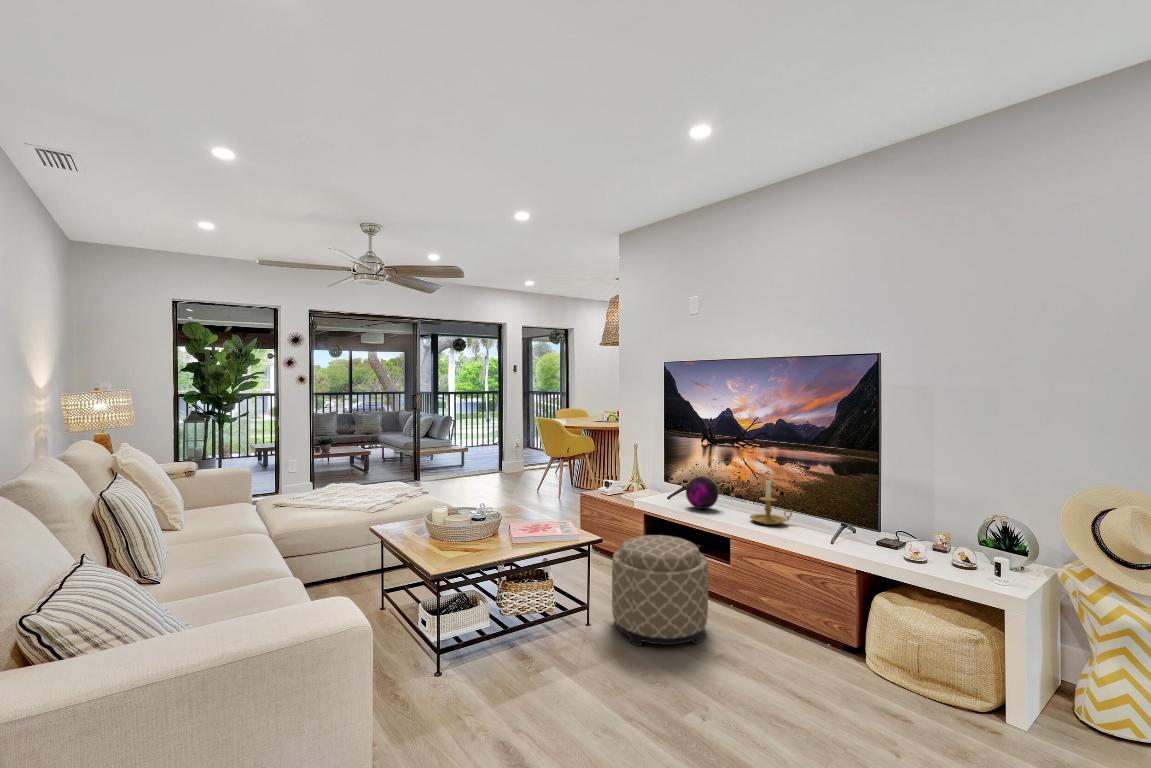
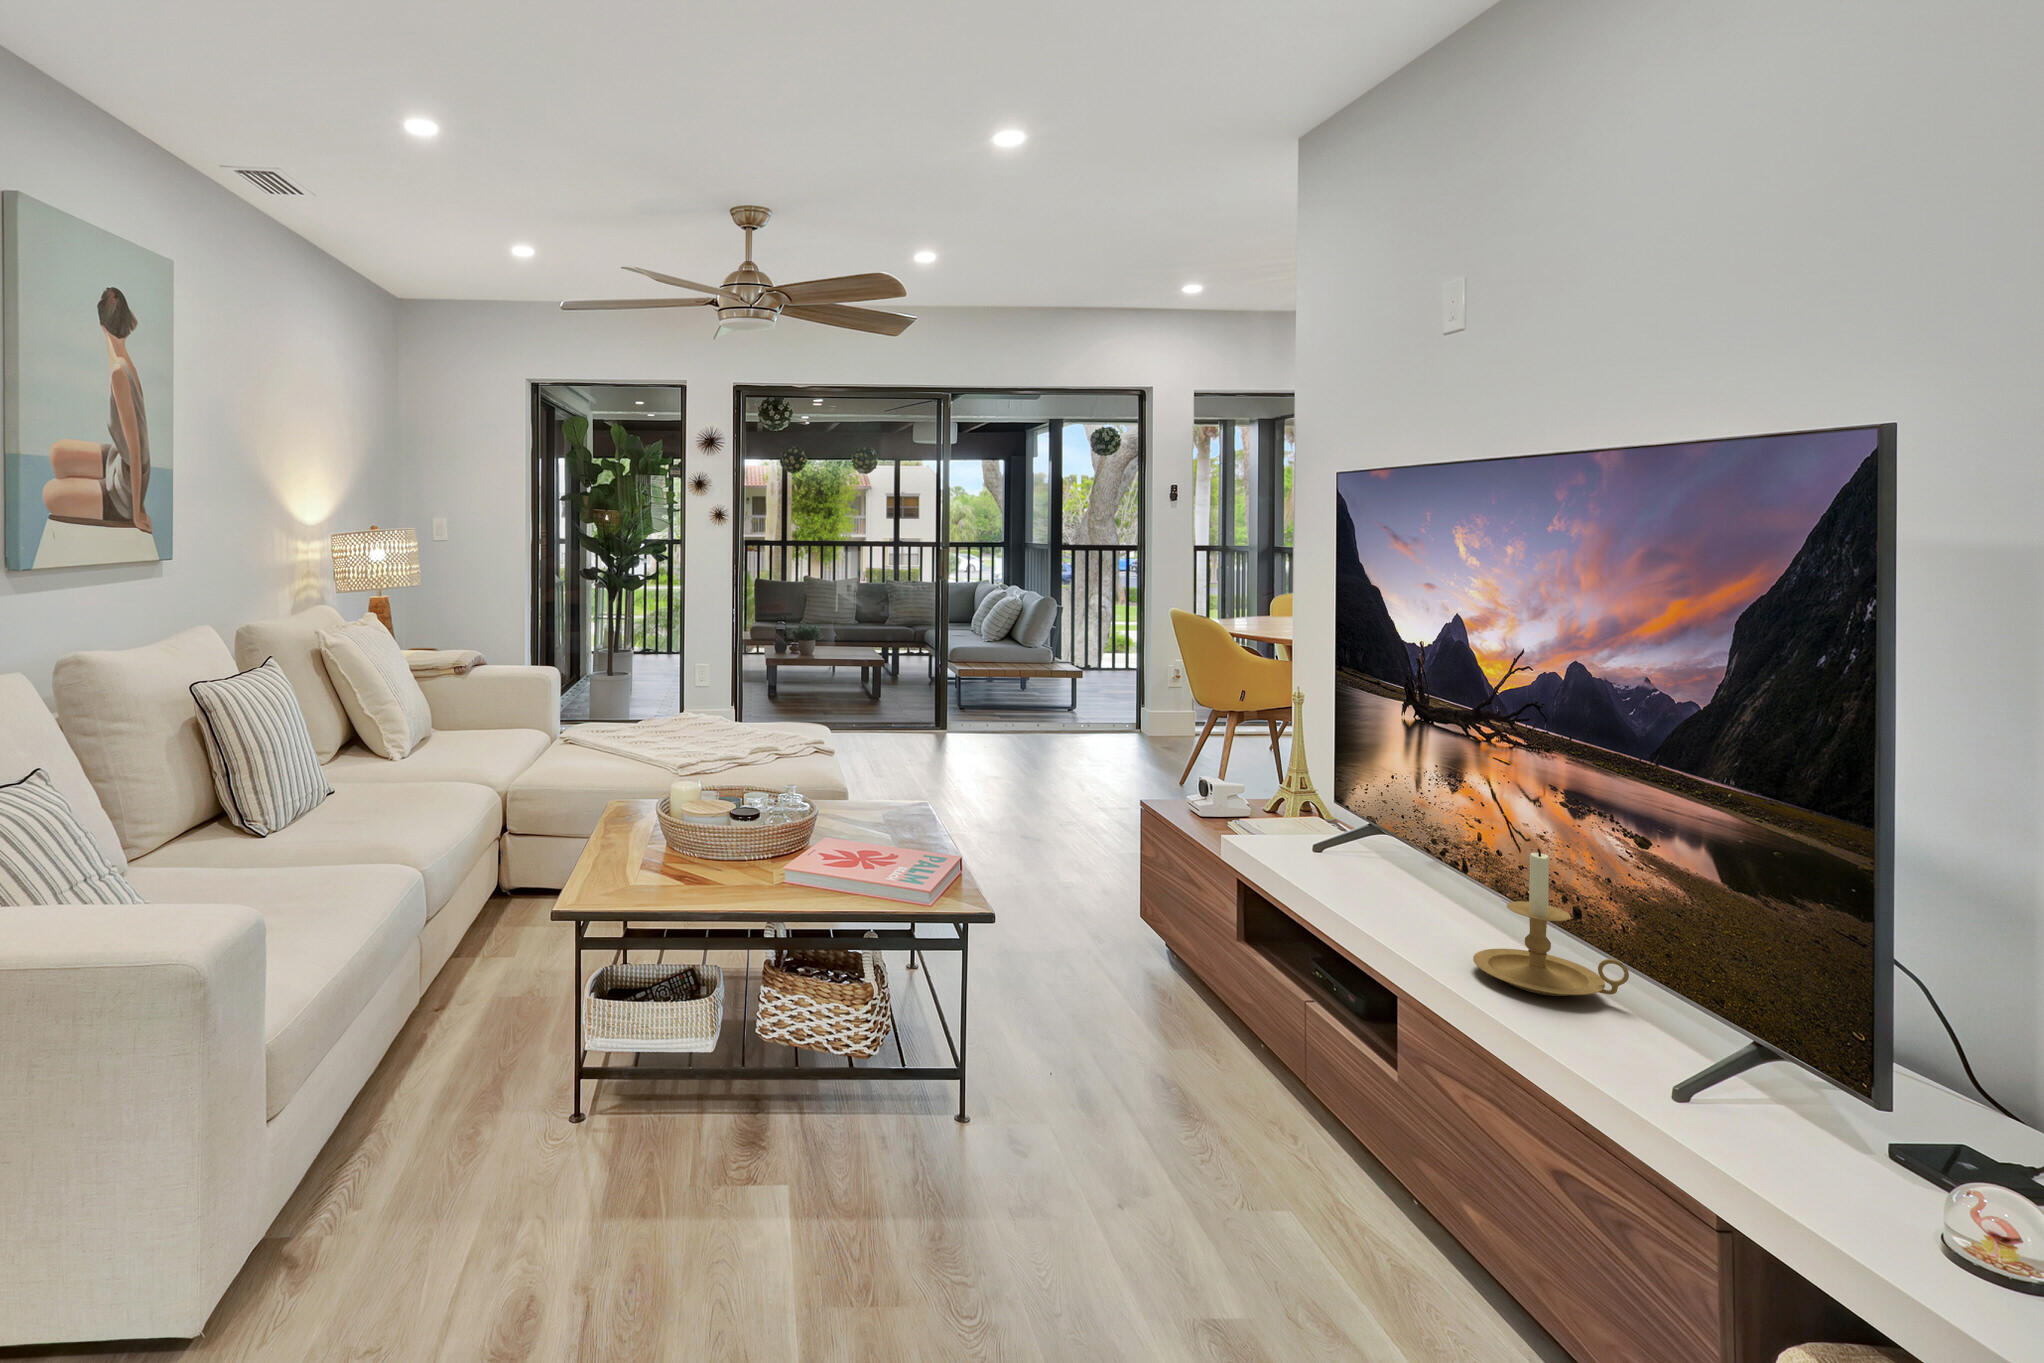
decorative orb: present [686,477,718,509] -> none [1328,808,1430,902]
ottoman: present [612,535,708,646] -> none [989,933,1246,1260]

